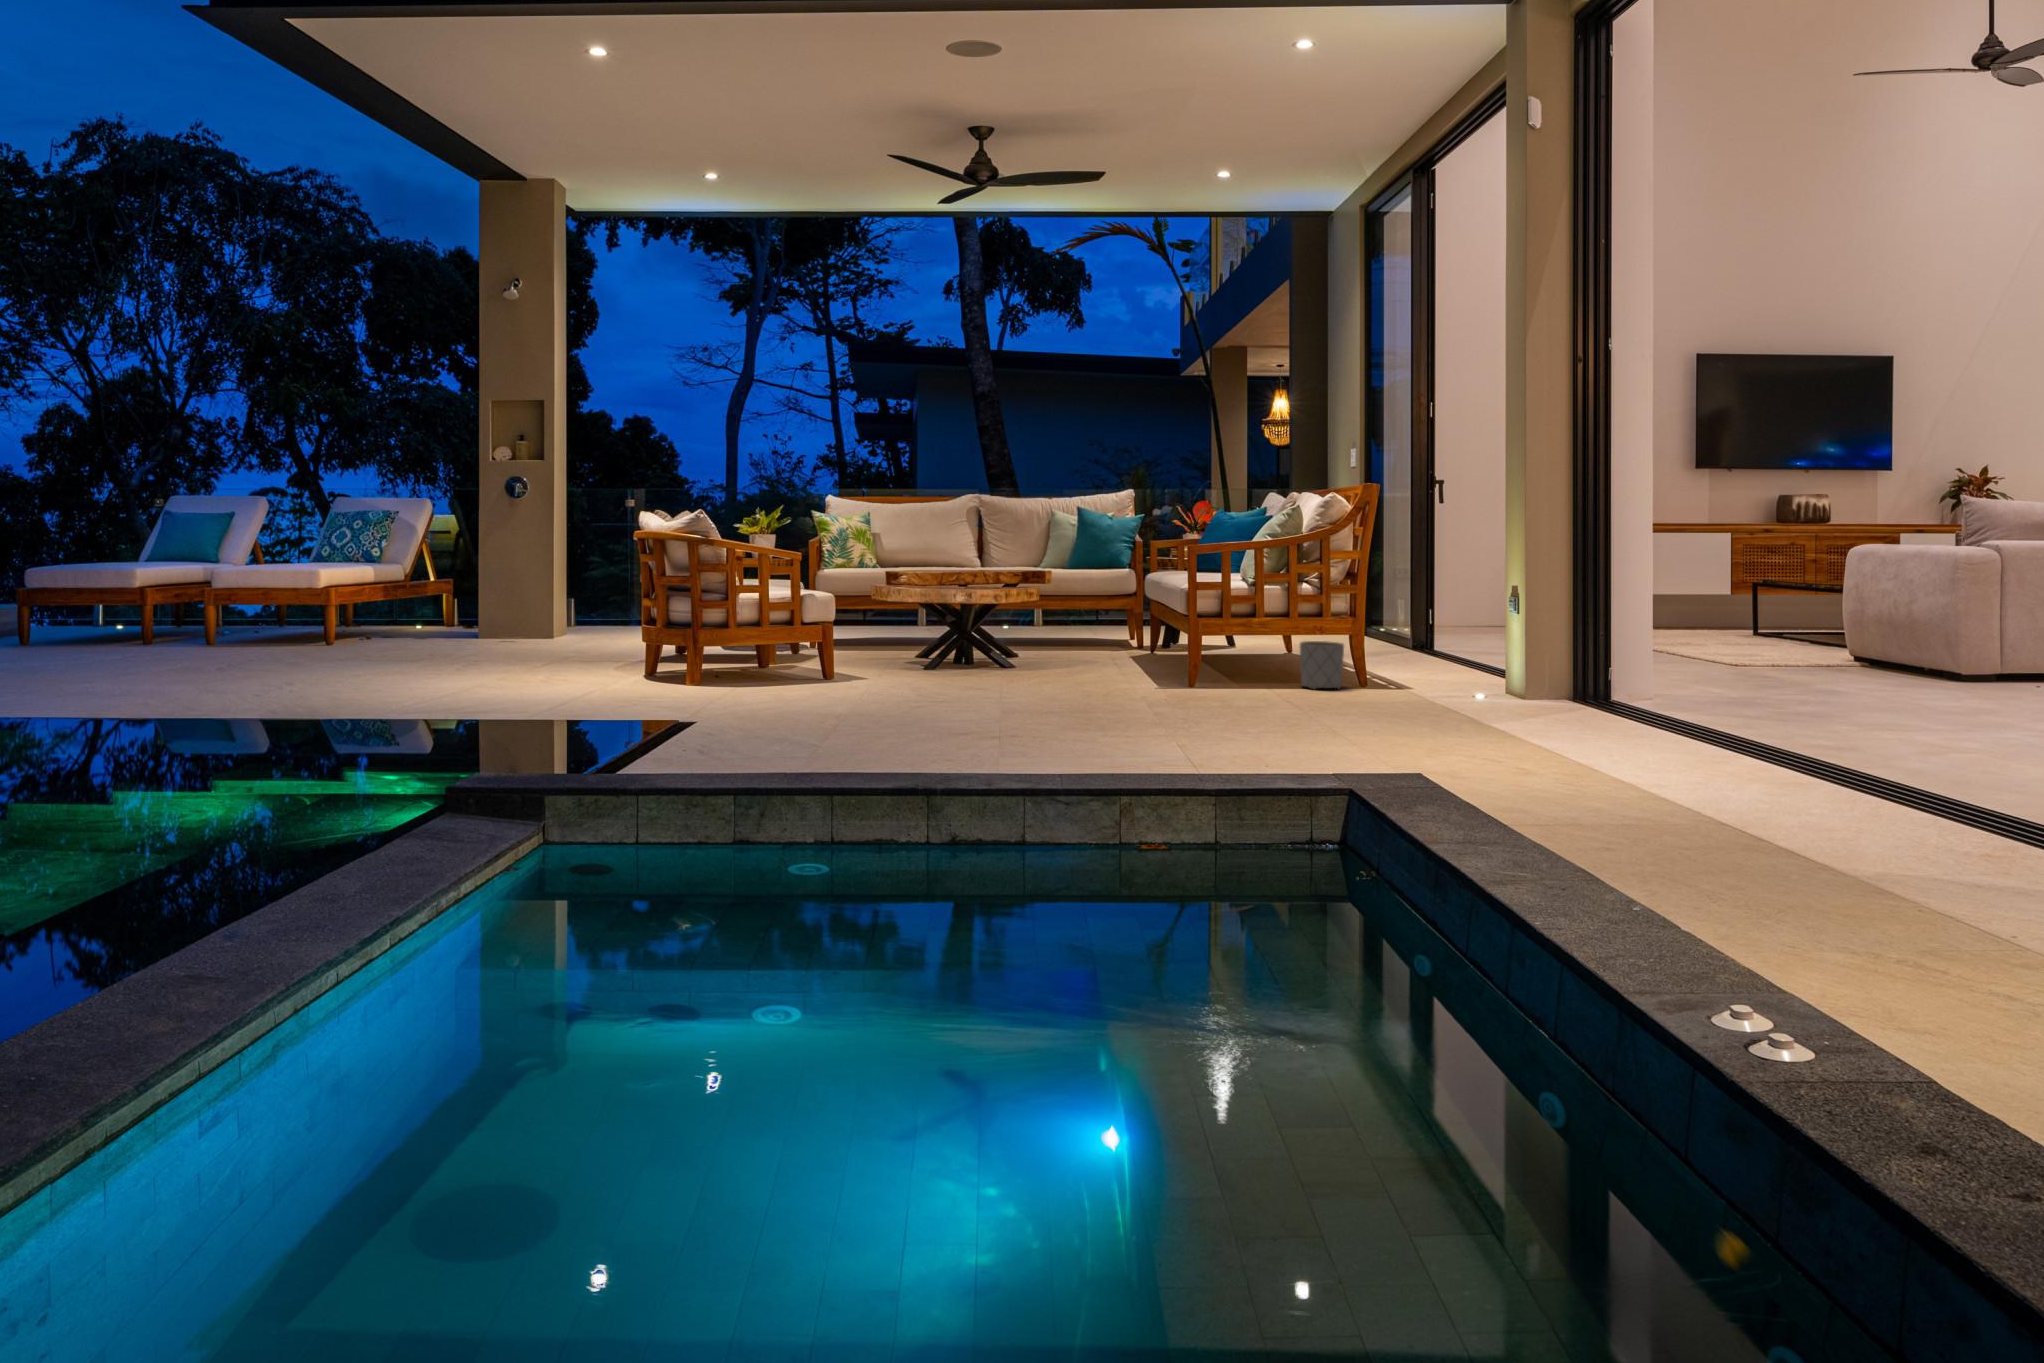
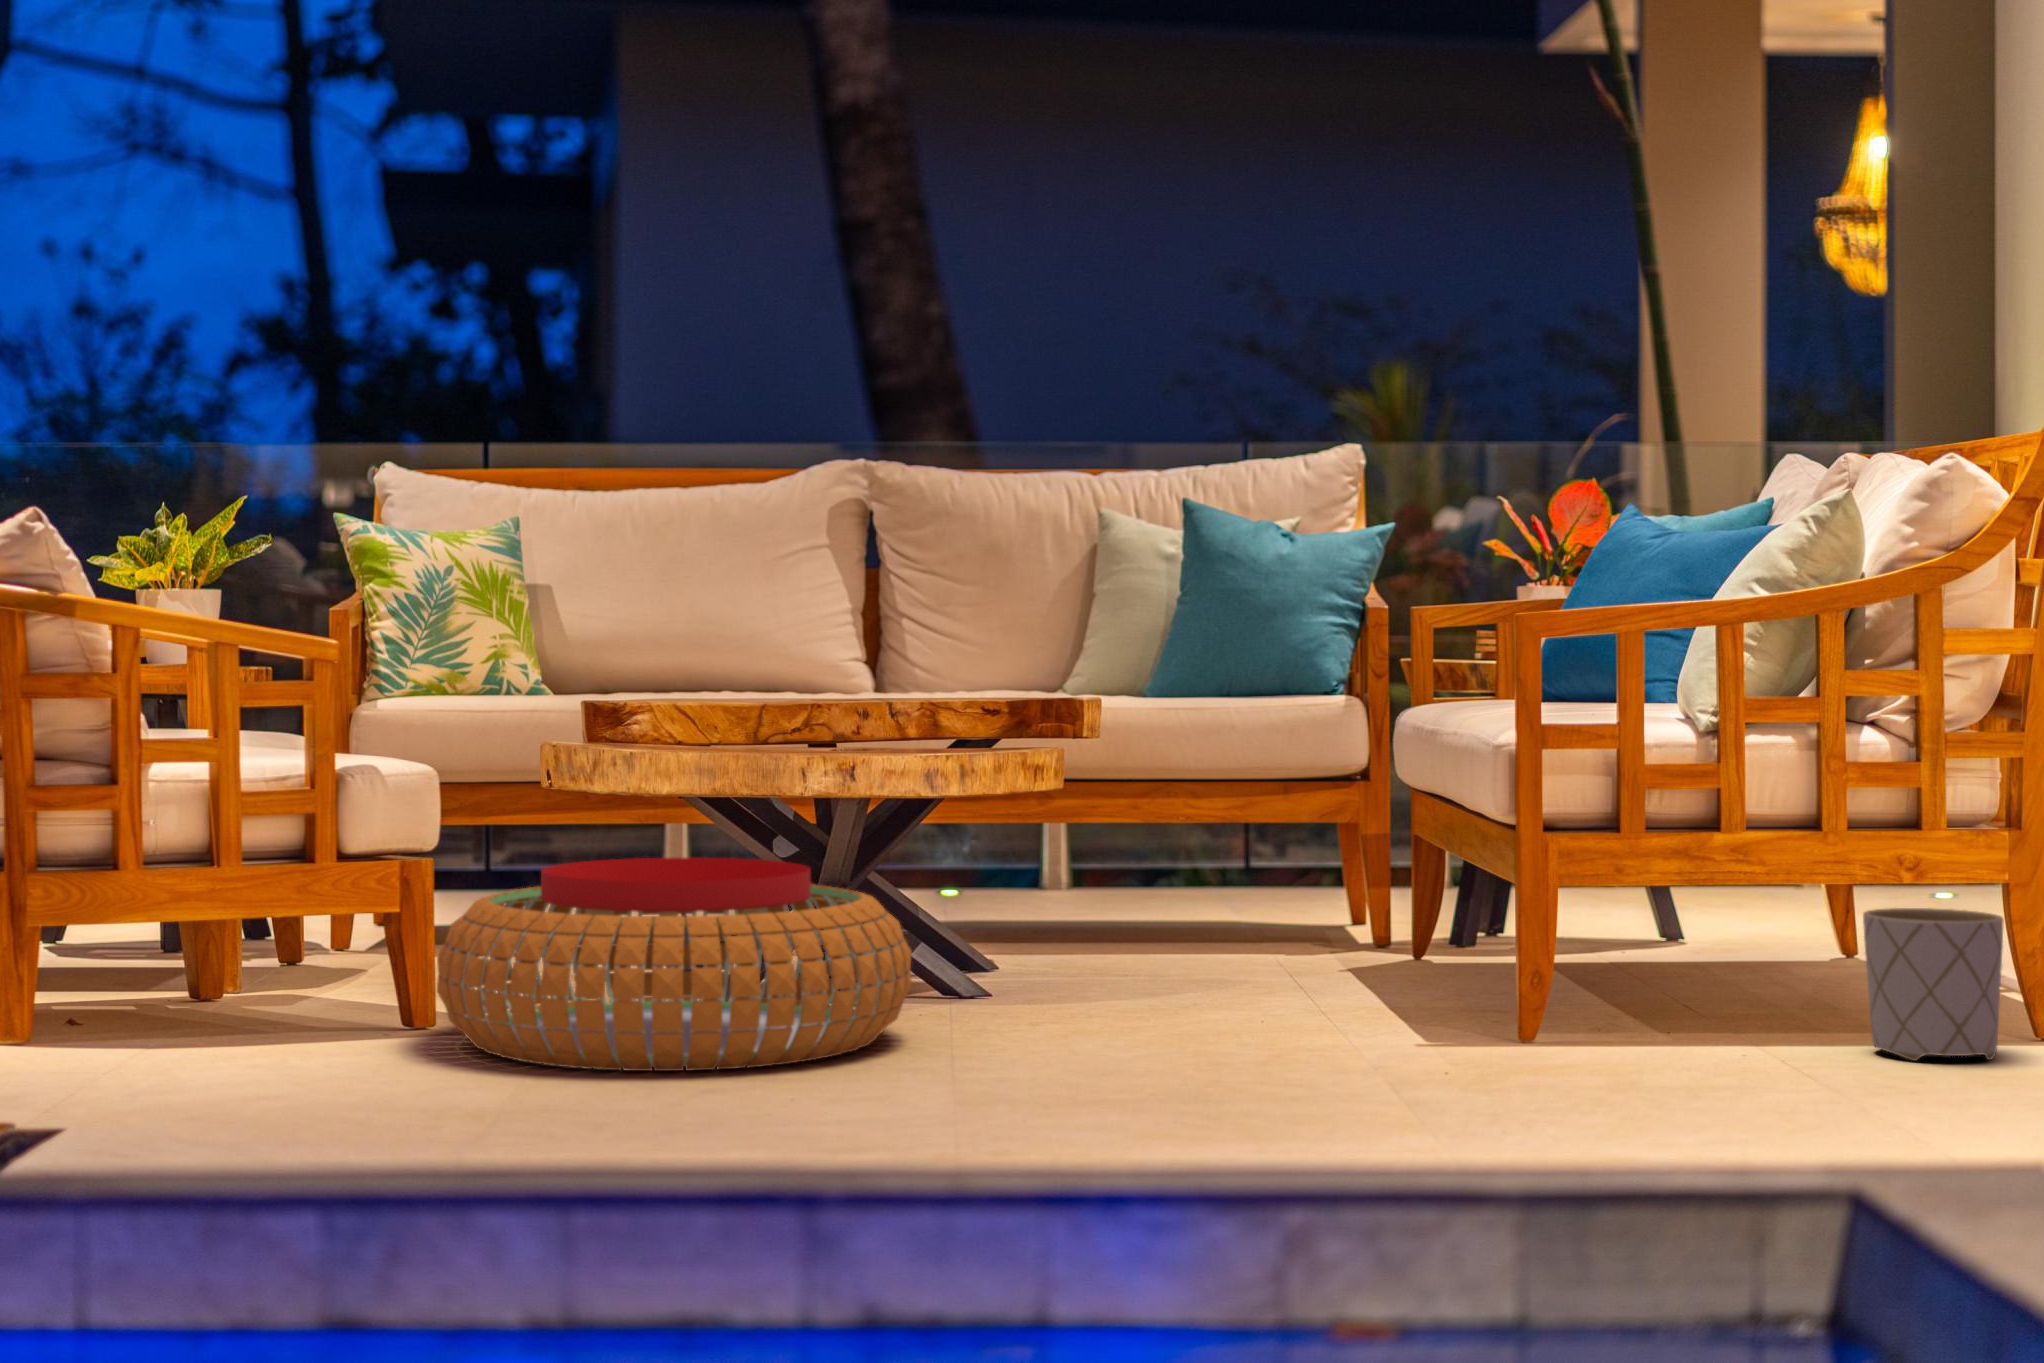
pouf: none [839,623,992,692] -> present [437,858,912,1071]

